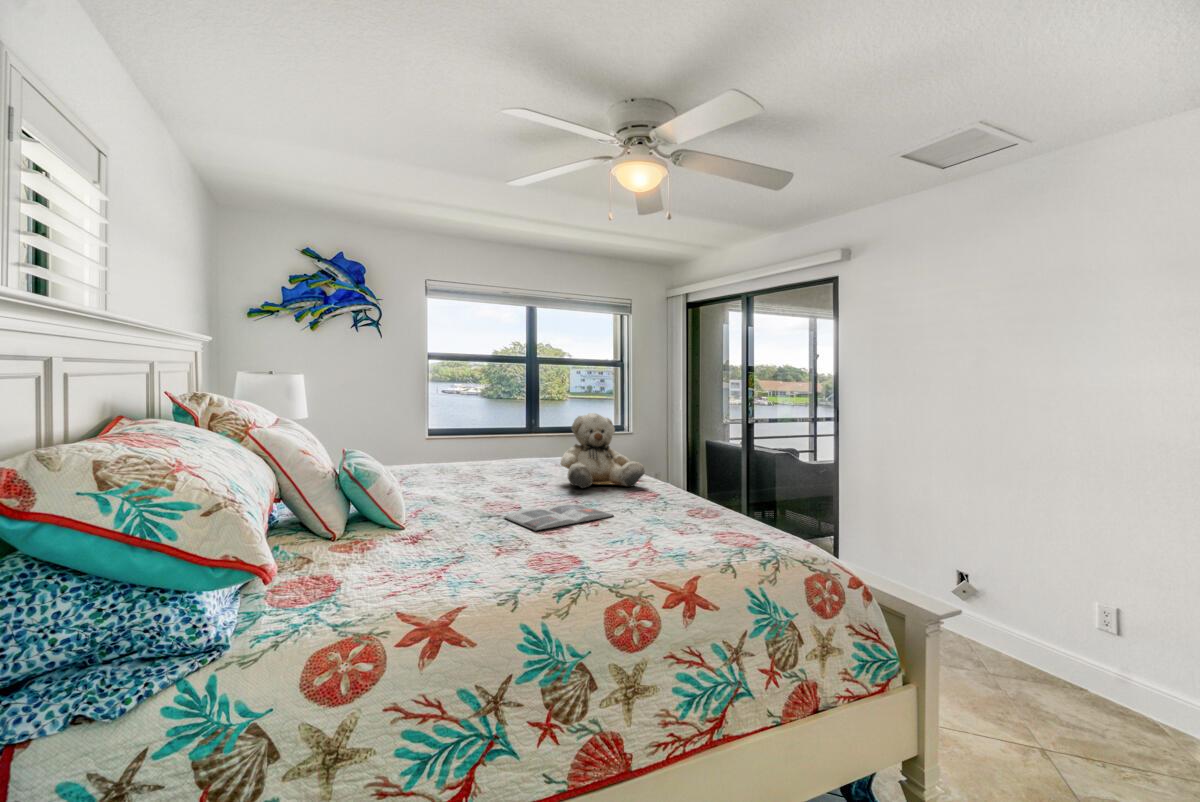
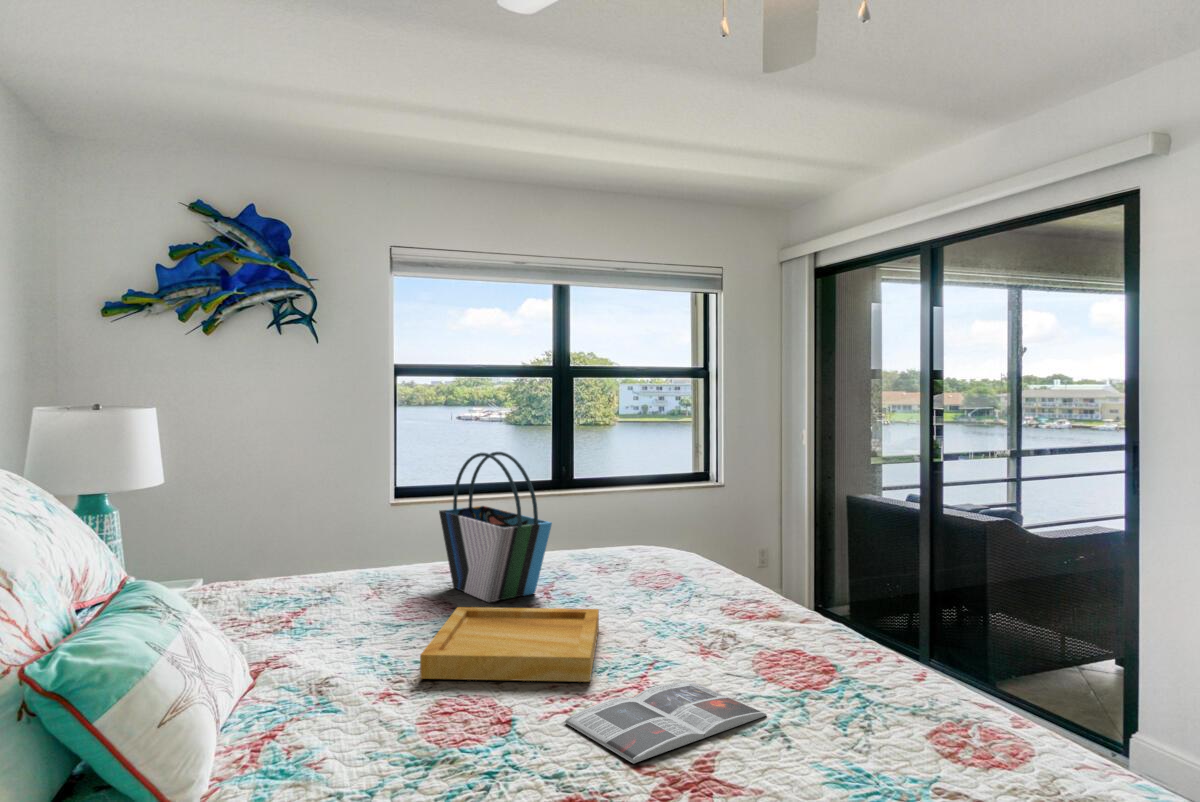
tote bag: none [448,392,512,476] -> present [439,452,552,602]
teddy bear: present [561,413,645,488] -> none [641,491,795,635]
tray: none [428,474,535,504] -> present [420,607,599,682]

